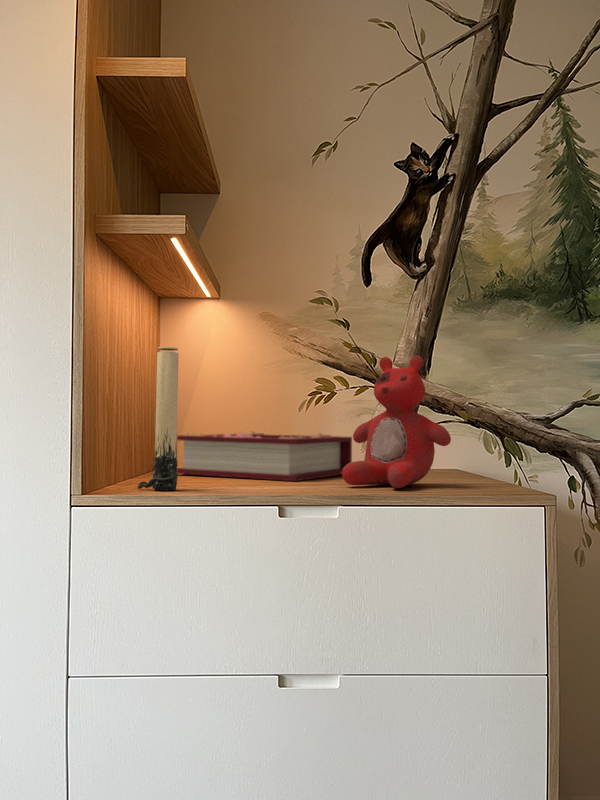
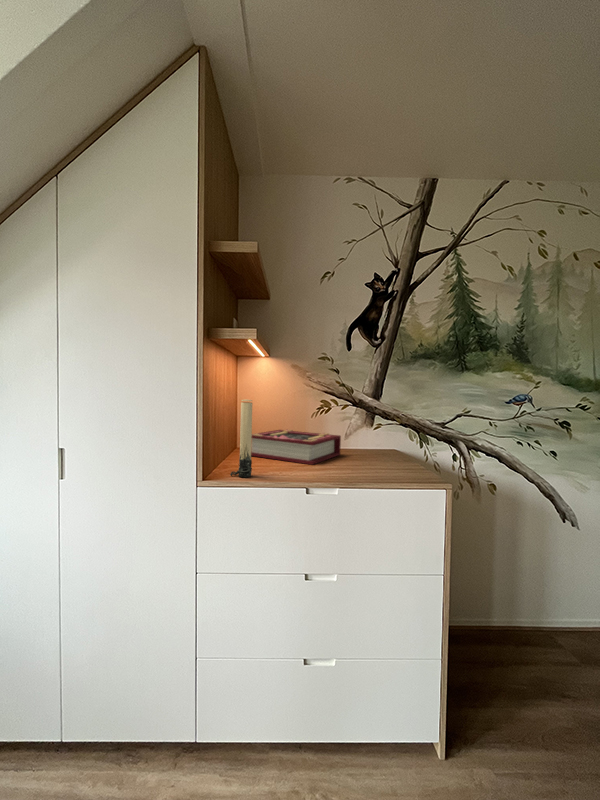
stuffed bear: present [342,355,451,488] -> none [339,401,398,476]

